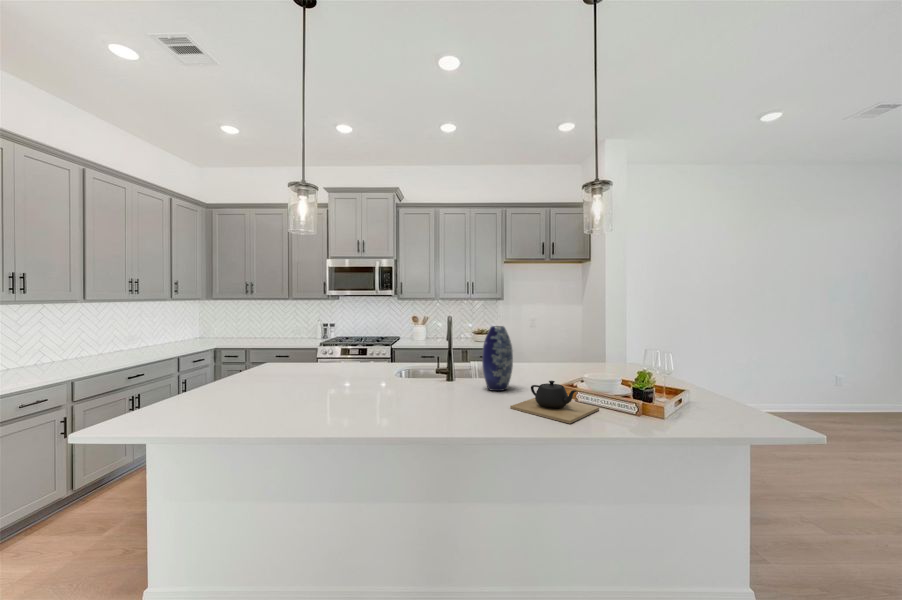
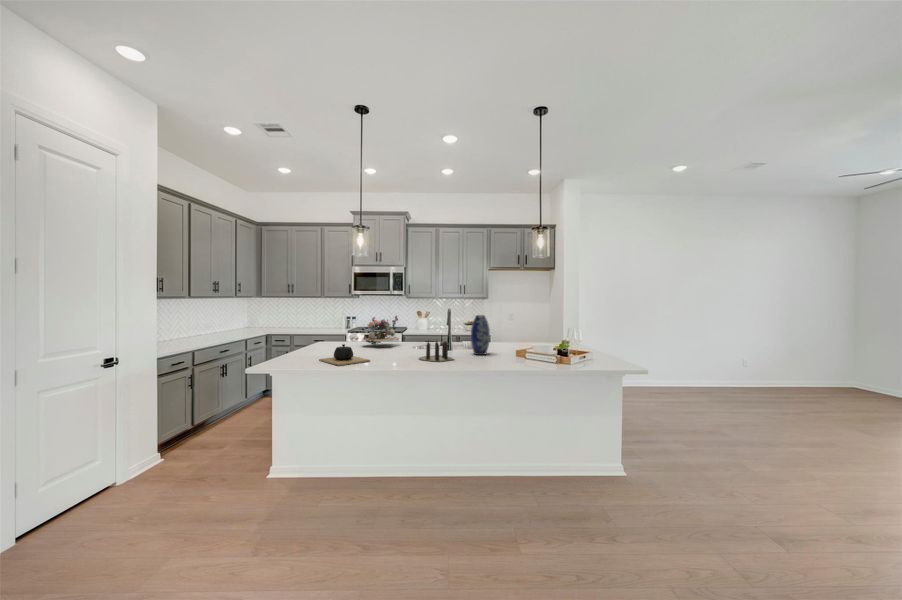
flower arrangement: none [316,325,377,372] -> present [362,316,398,345]
candle: none [395,368,465,409] -> present [420,340,453,362]
teapot: present [510,381,599,424] -> present [319,344,370,366]

